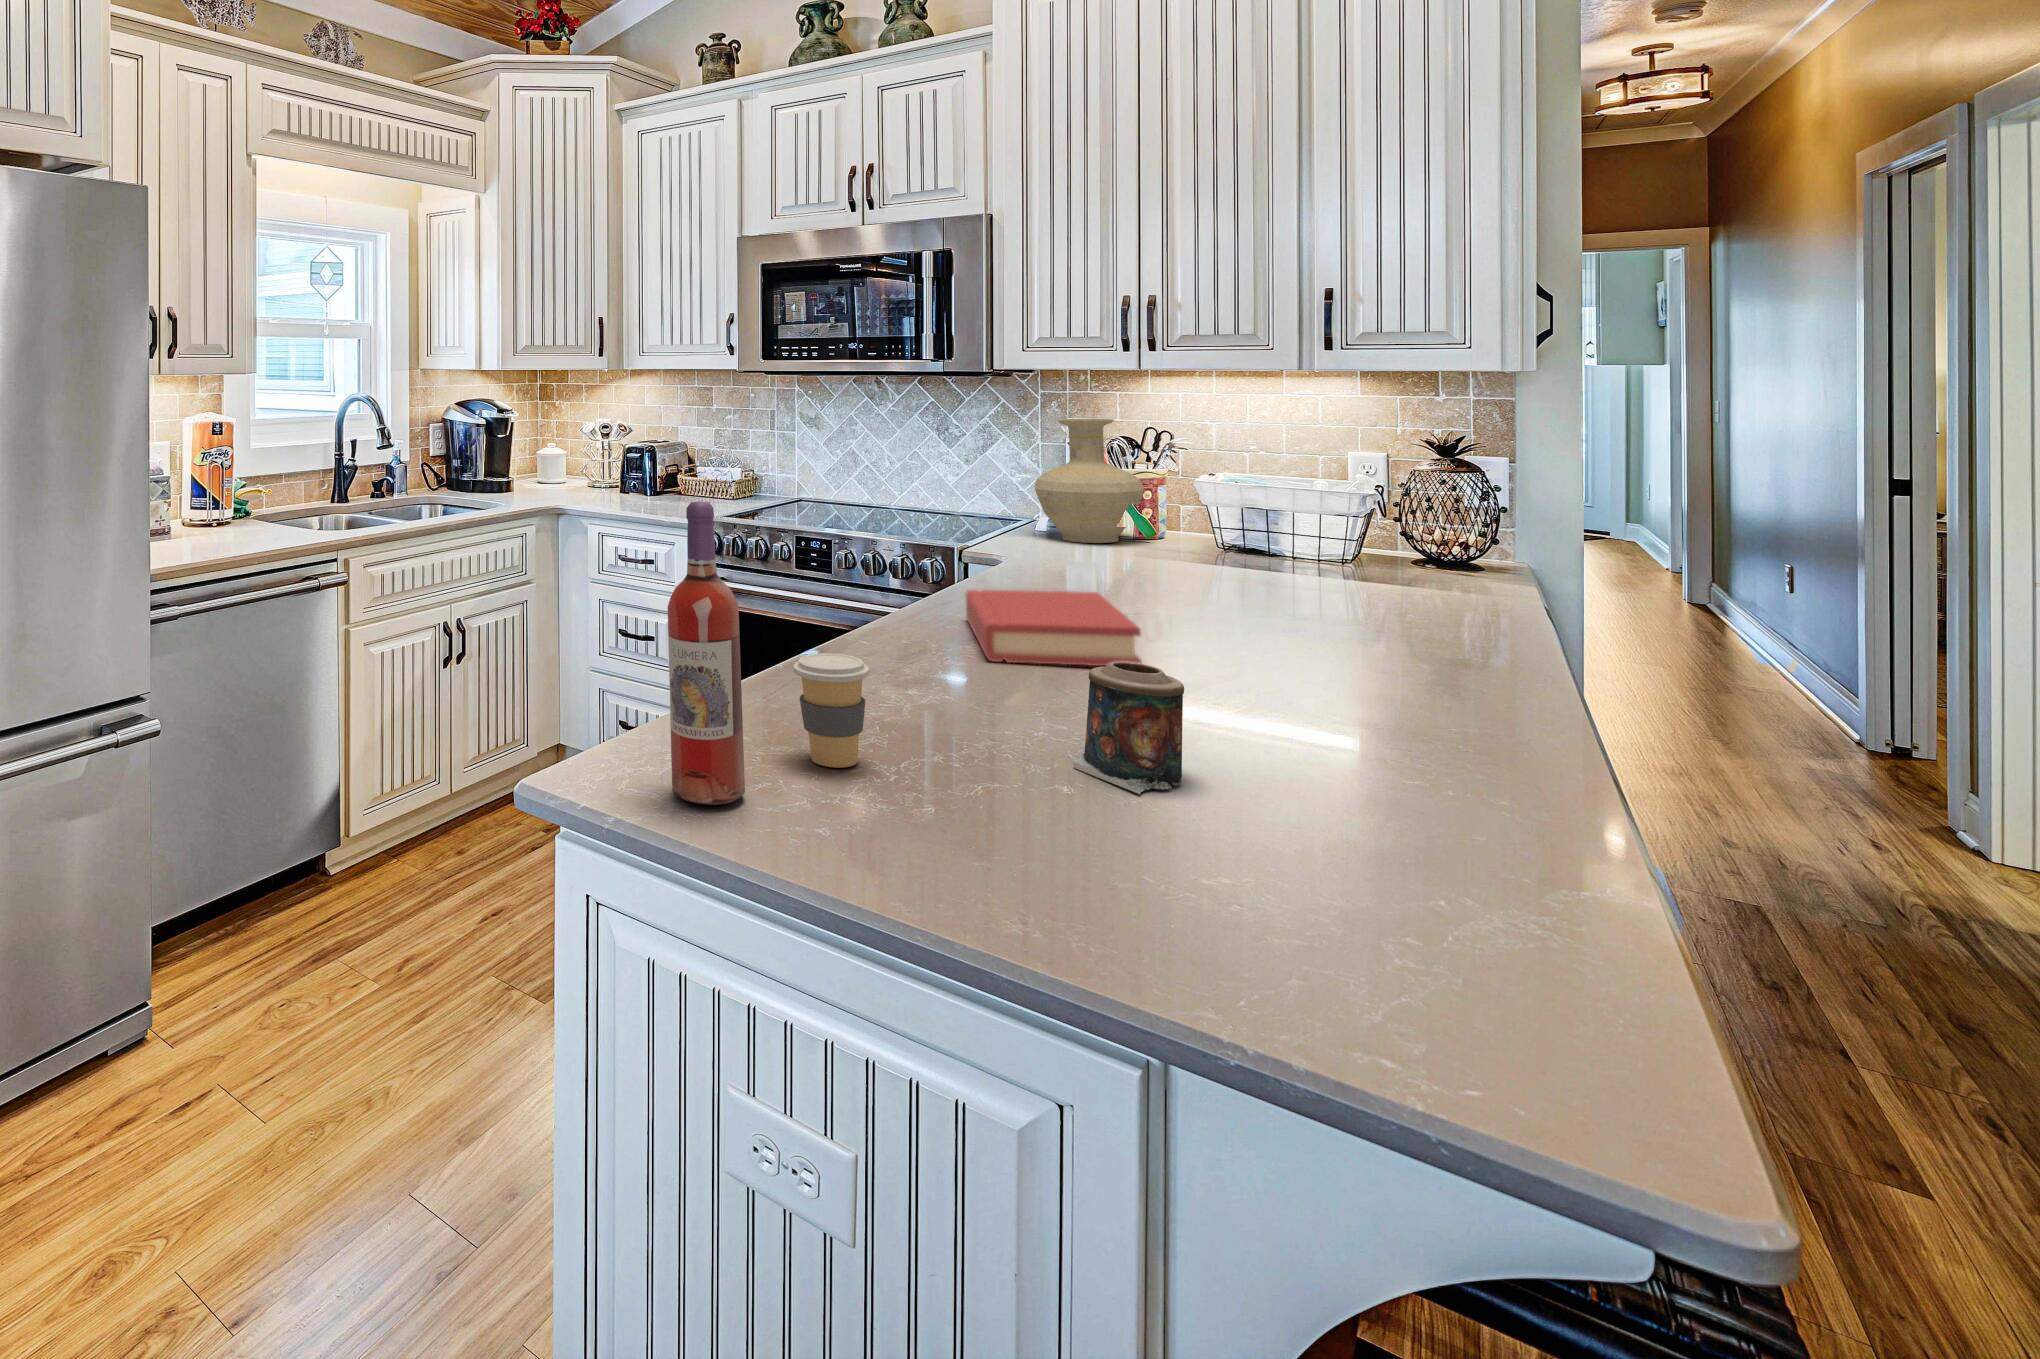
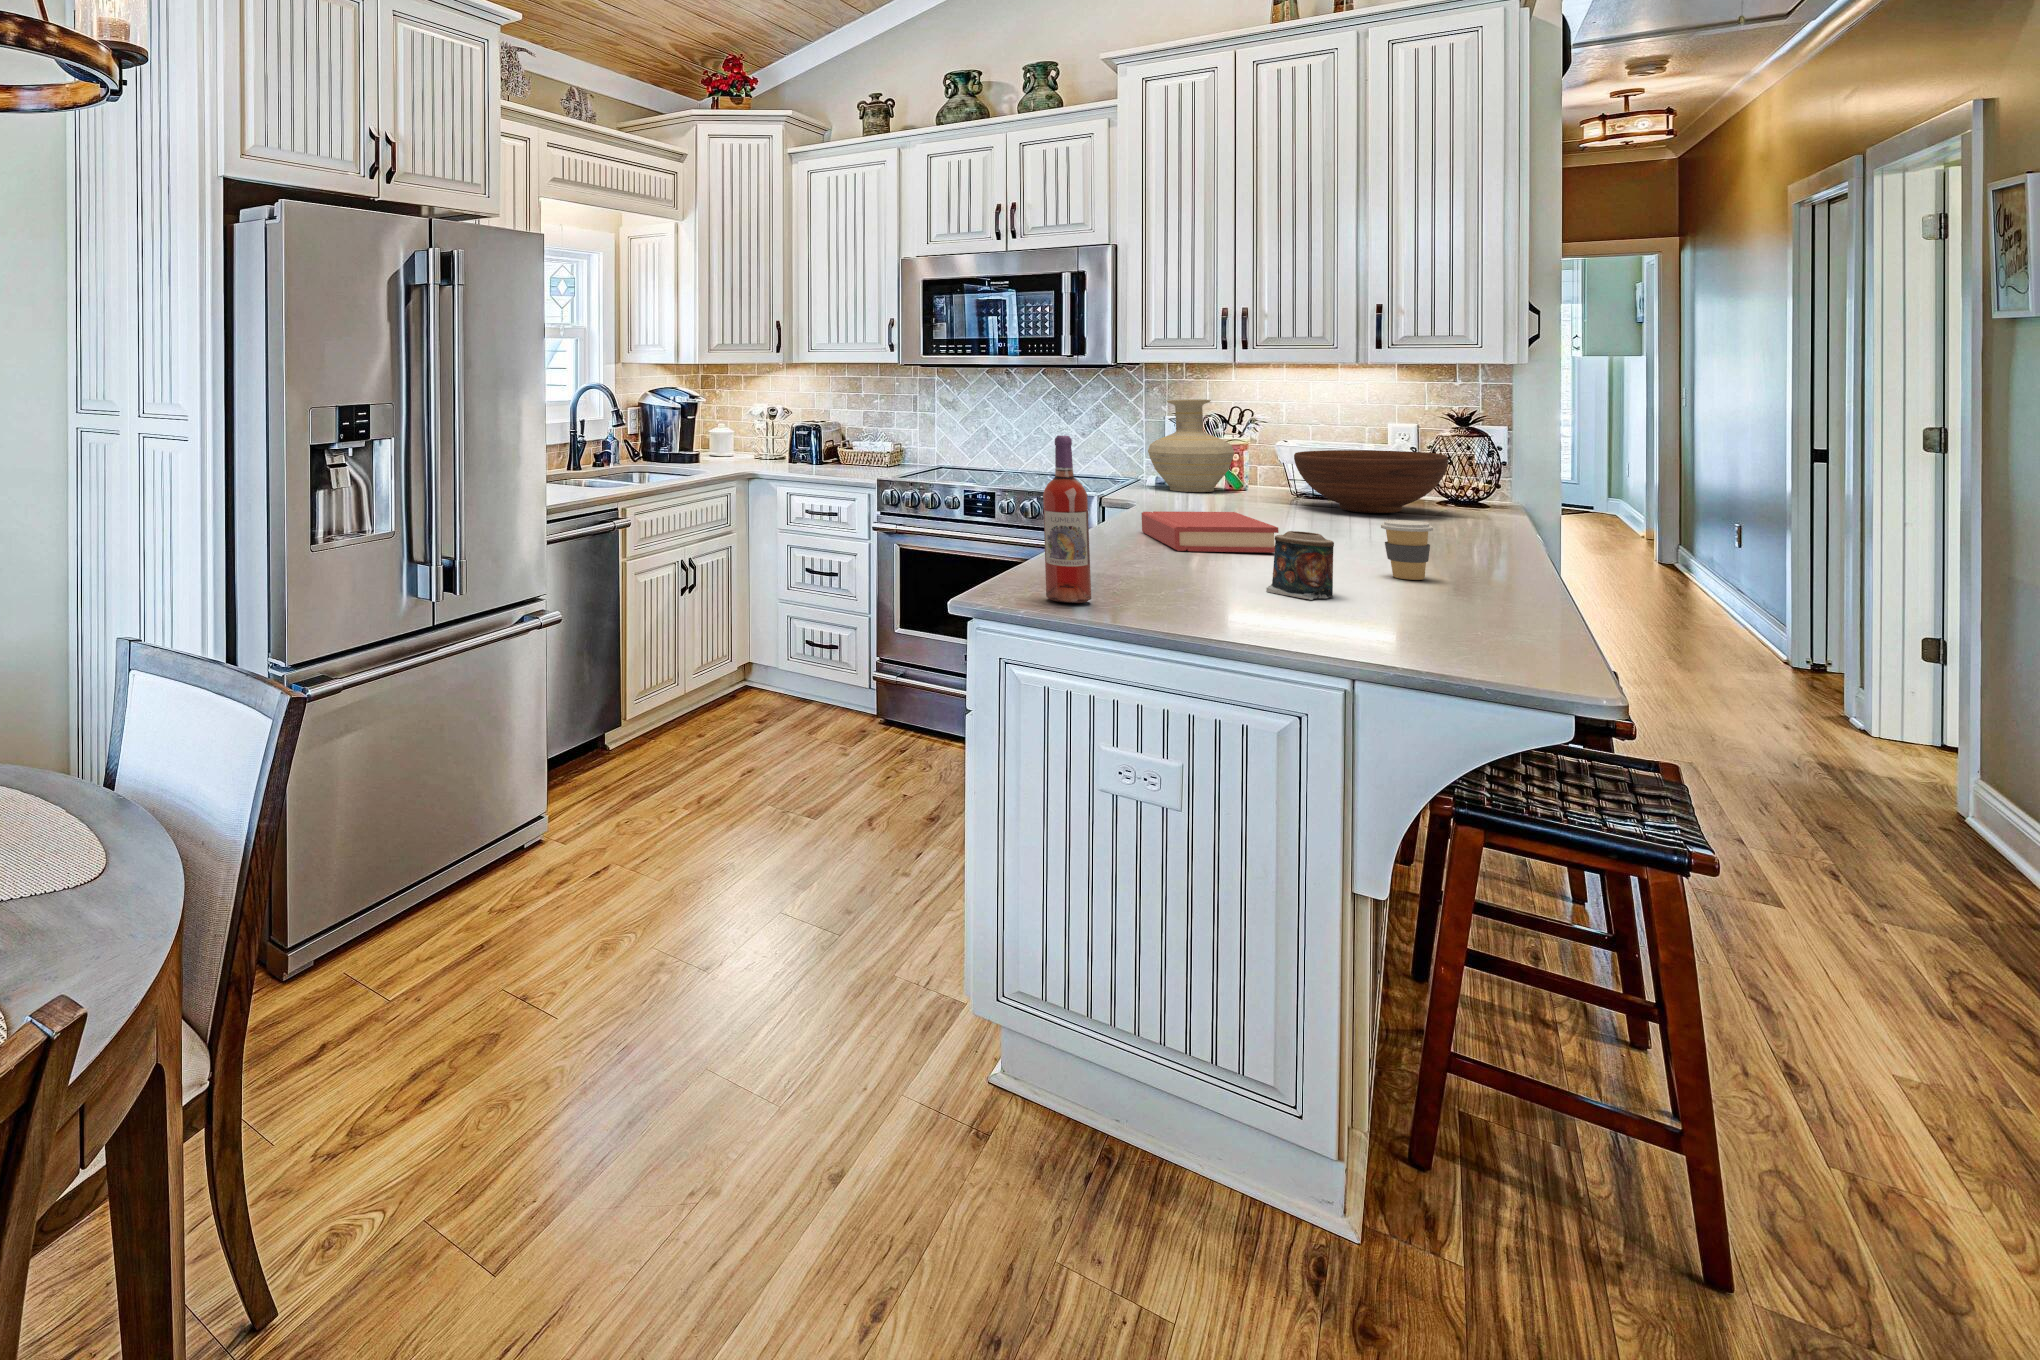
fruit bowl: none [1211,490,1419,582] -> present [1294,450,1448,513]
coffee cup: present [793,653,869,768] -> present [1381,520,1433,580]

